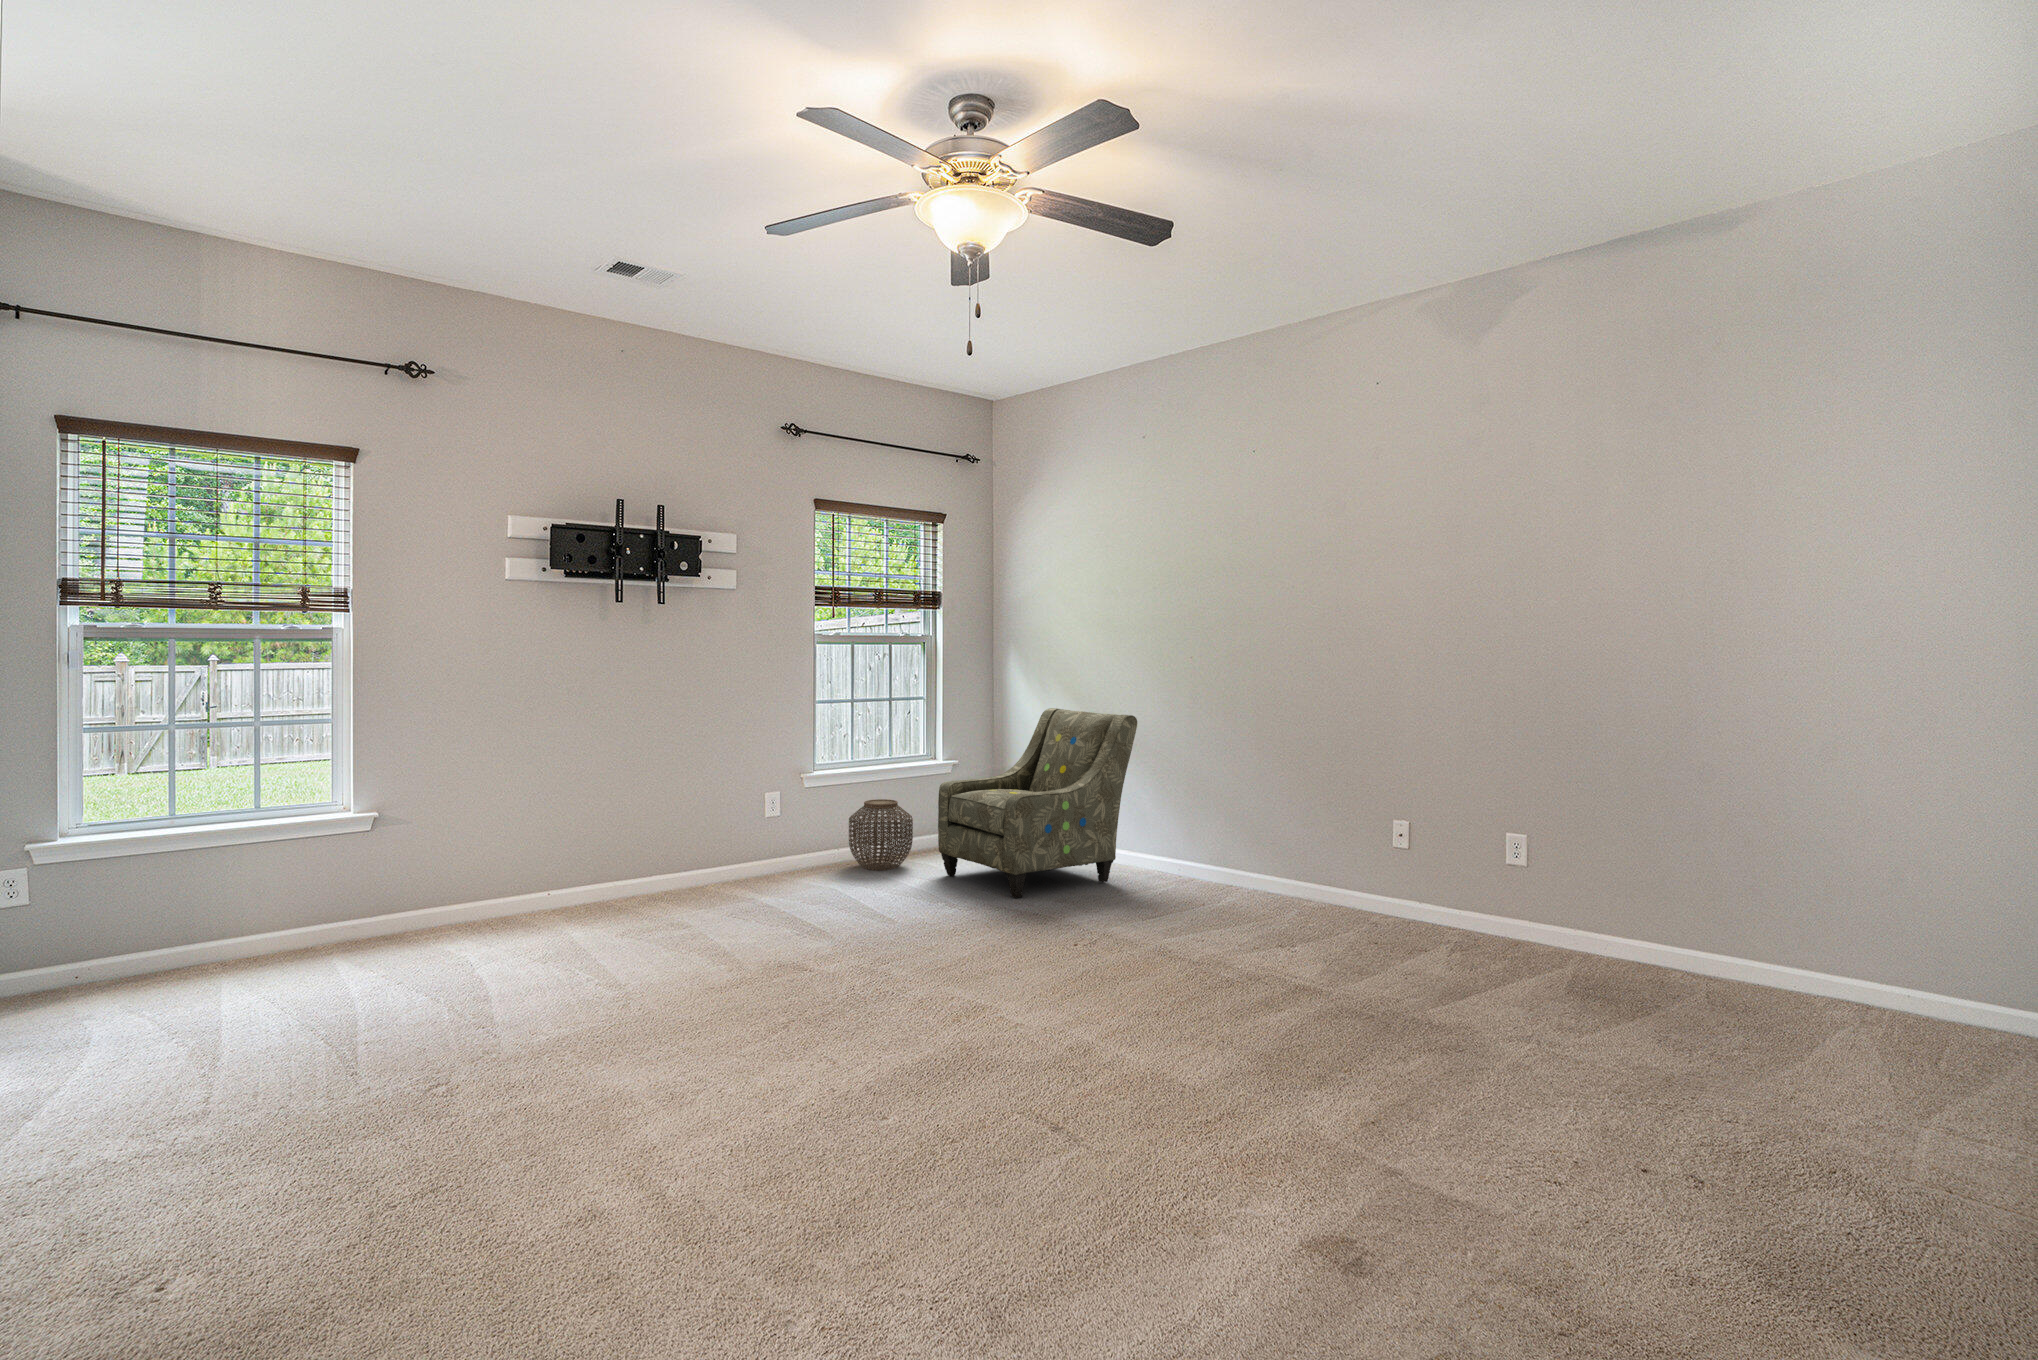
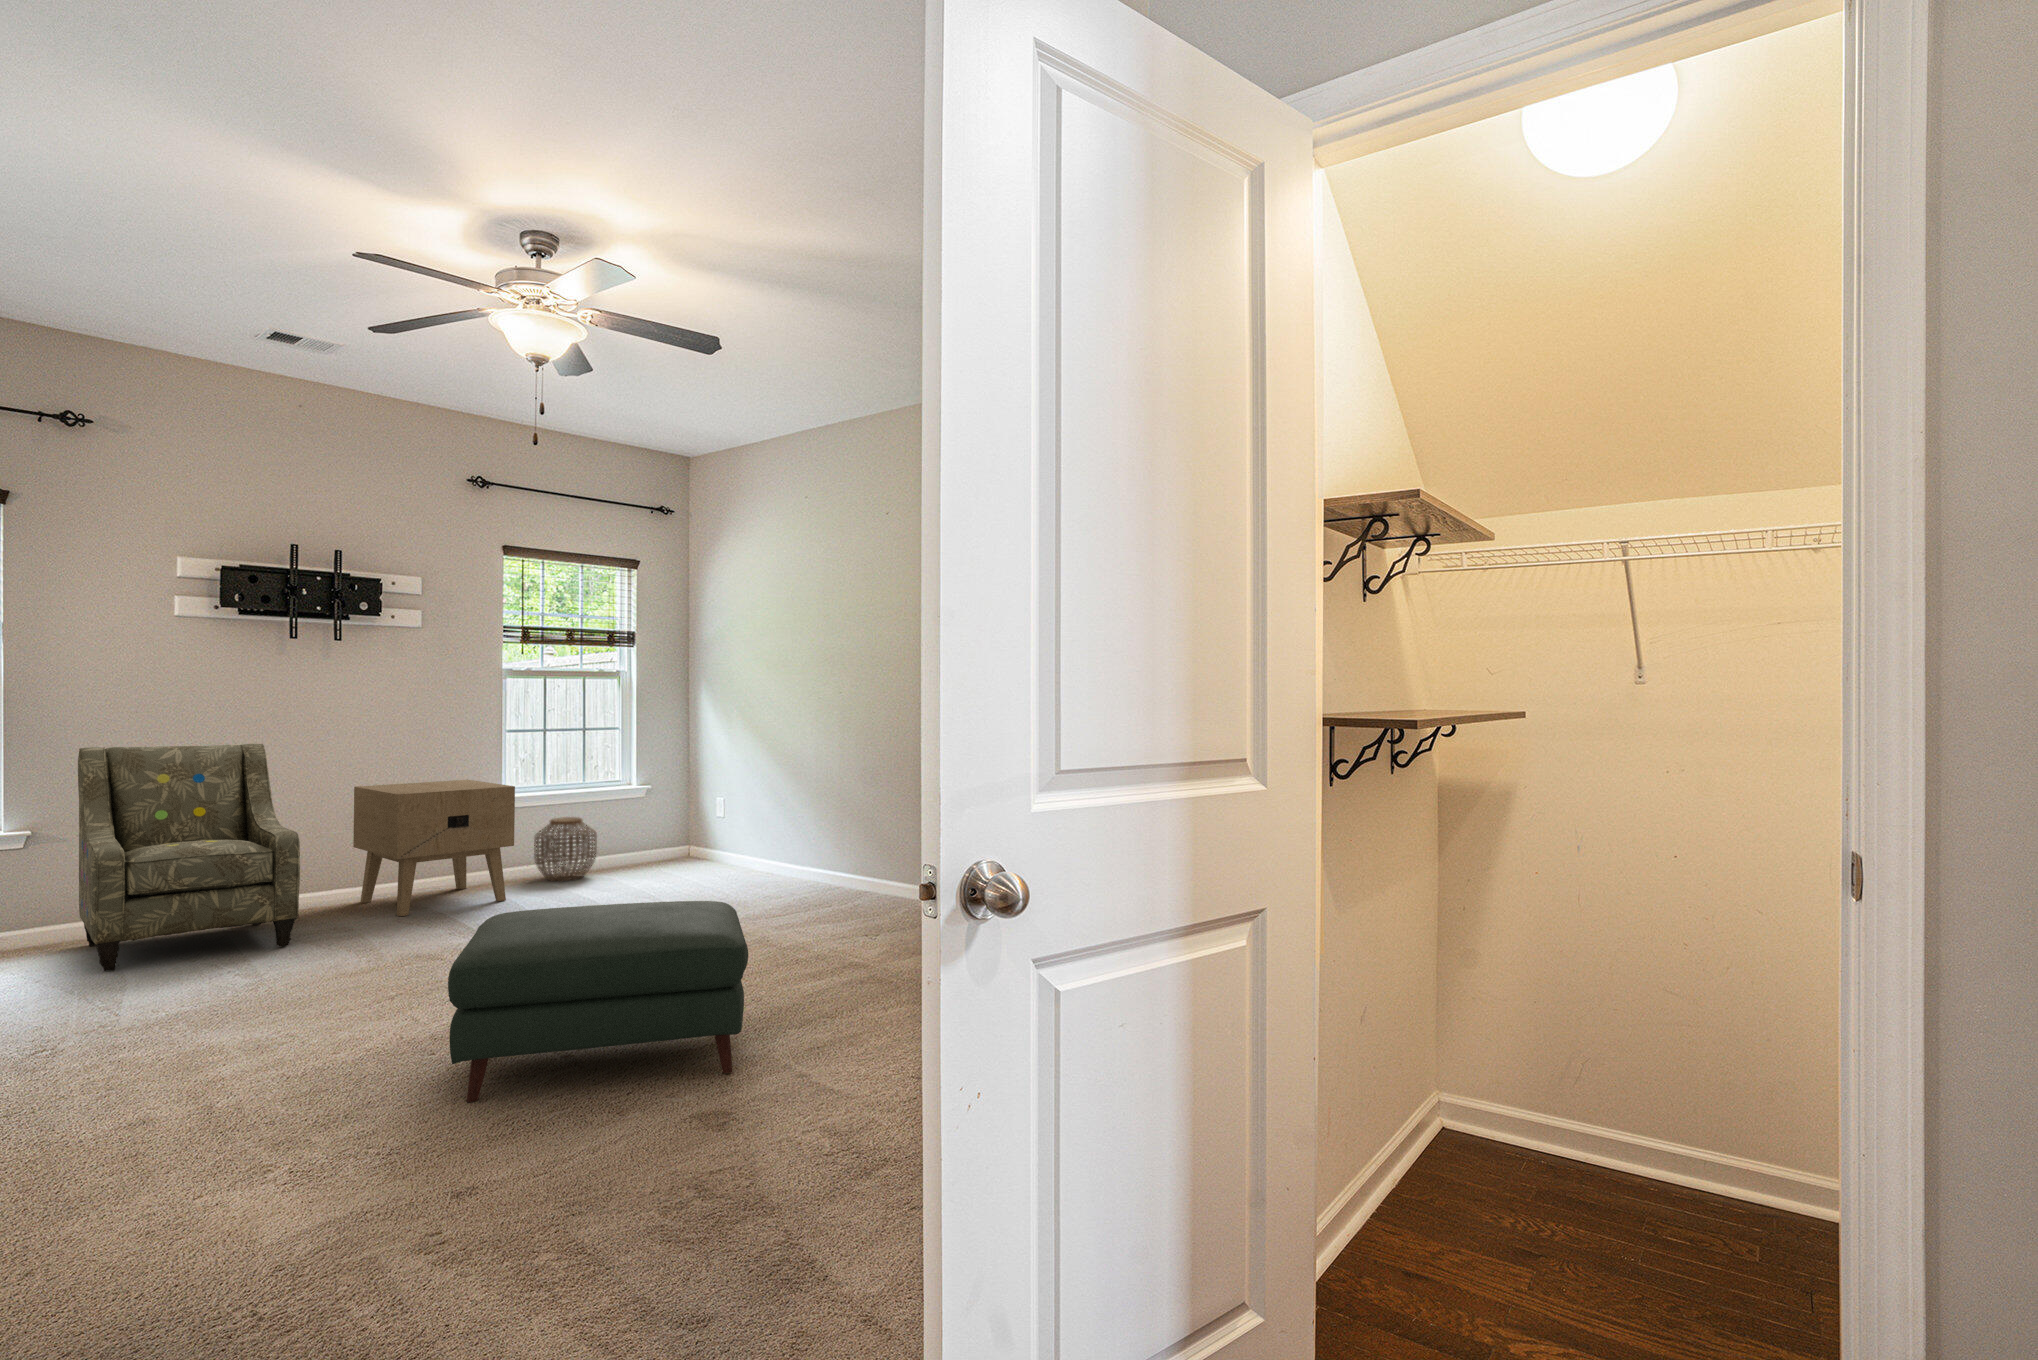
armchair: present [938,708,1137,898] -> present [78,744,300,971]
nightstand: none [679,757,845,911] -> present [353,780,515,916]
ottoman: none [938,934,1307,1198] -> present [448,901,748,1102]

